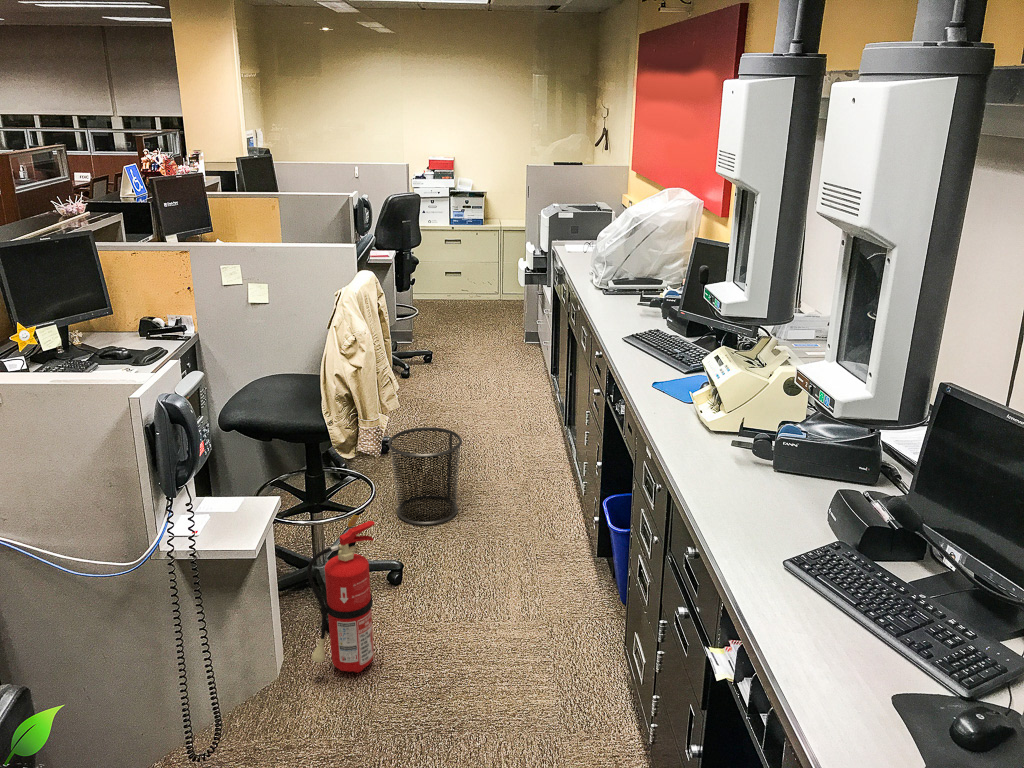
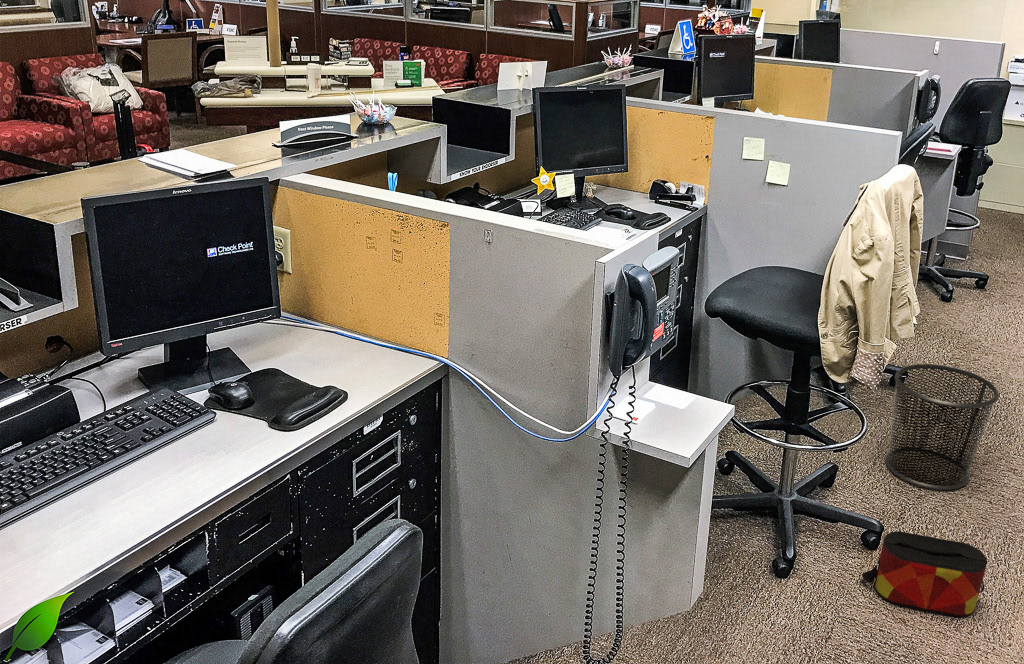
fire extinguisher: present [307,515,375,673] -> none [734,453,847,634]
bag: none [403,553,487,618] -> present [862,531,988,617]

